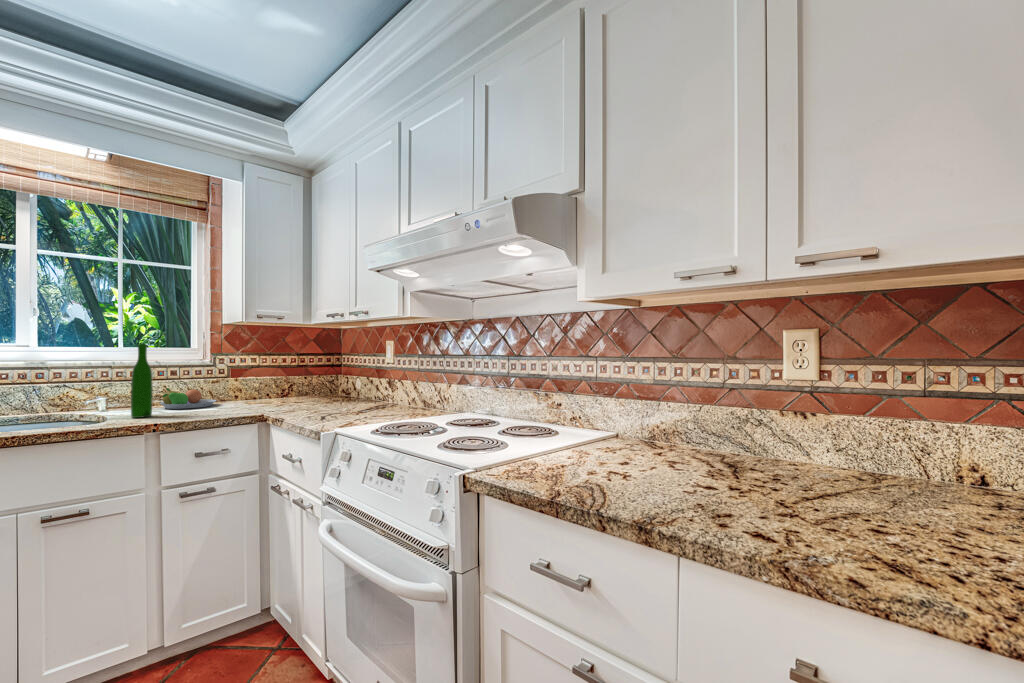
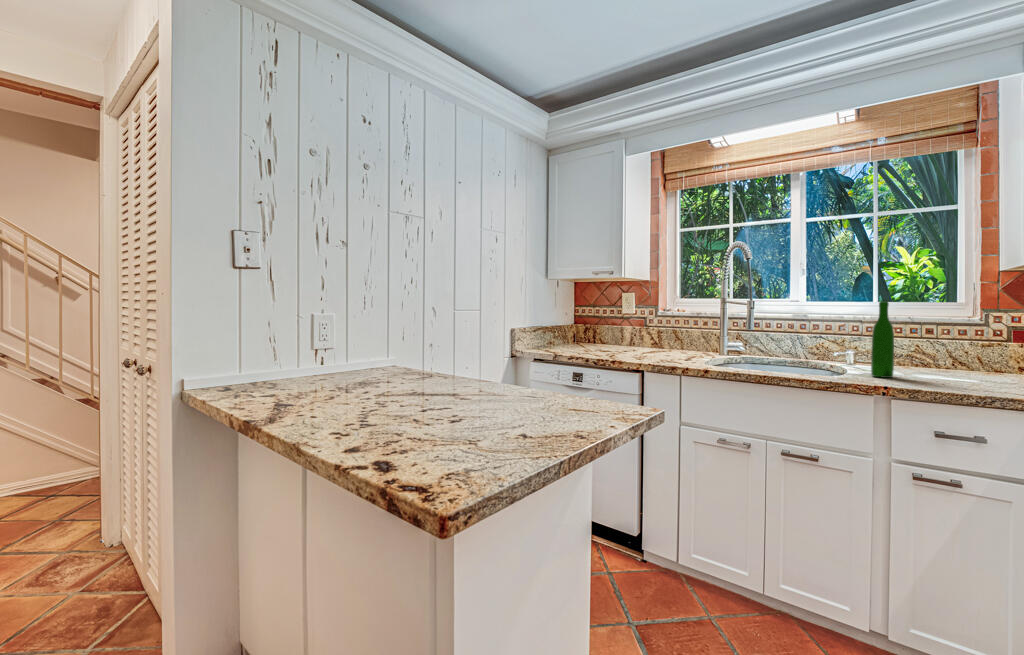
fruit bowl: present [160,388,216,409] -> none [909,348,984,374]

